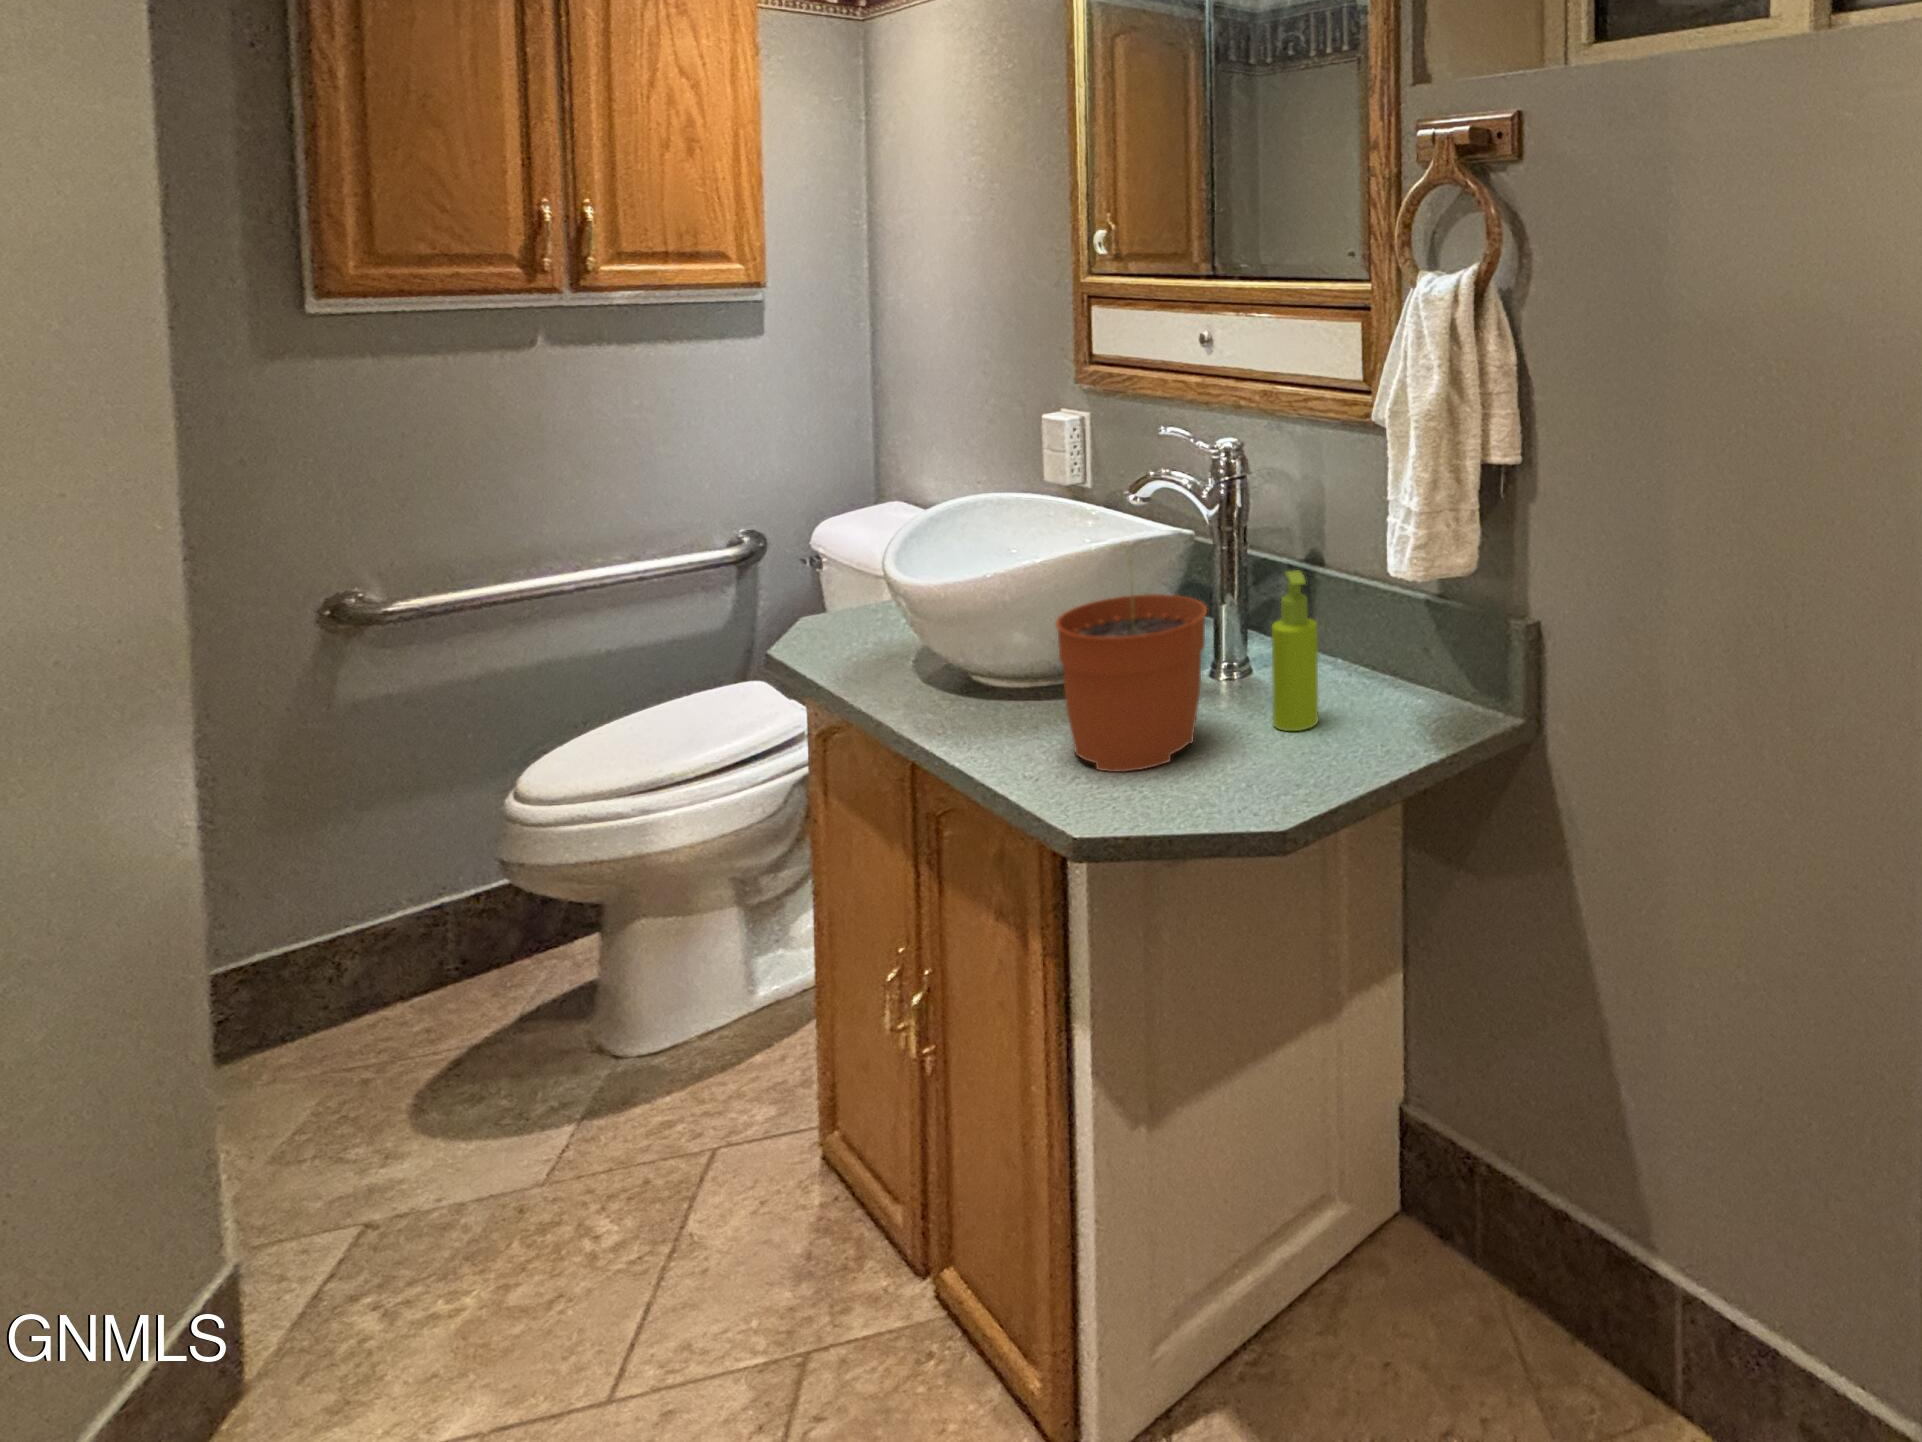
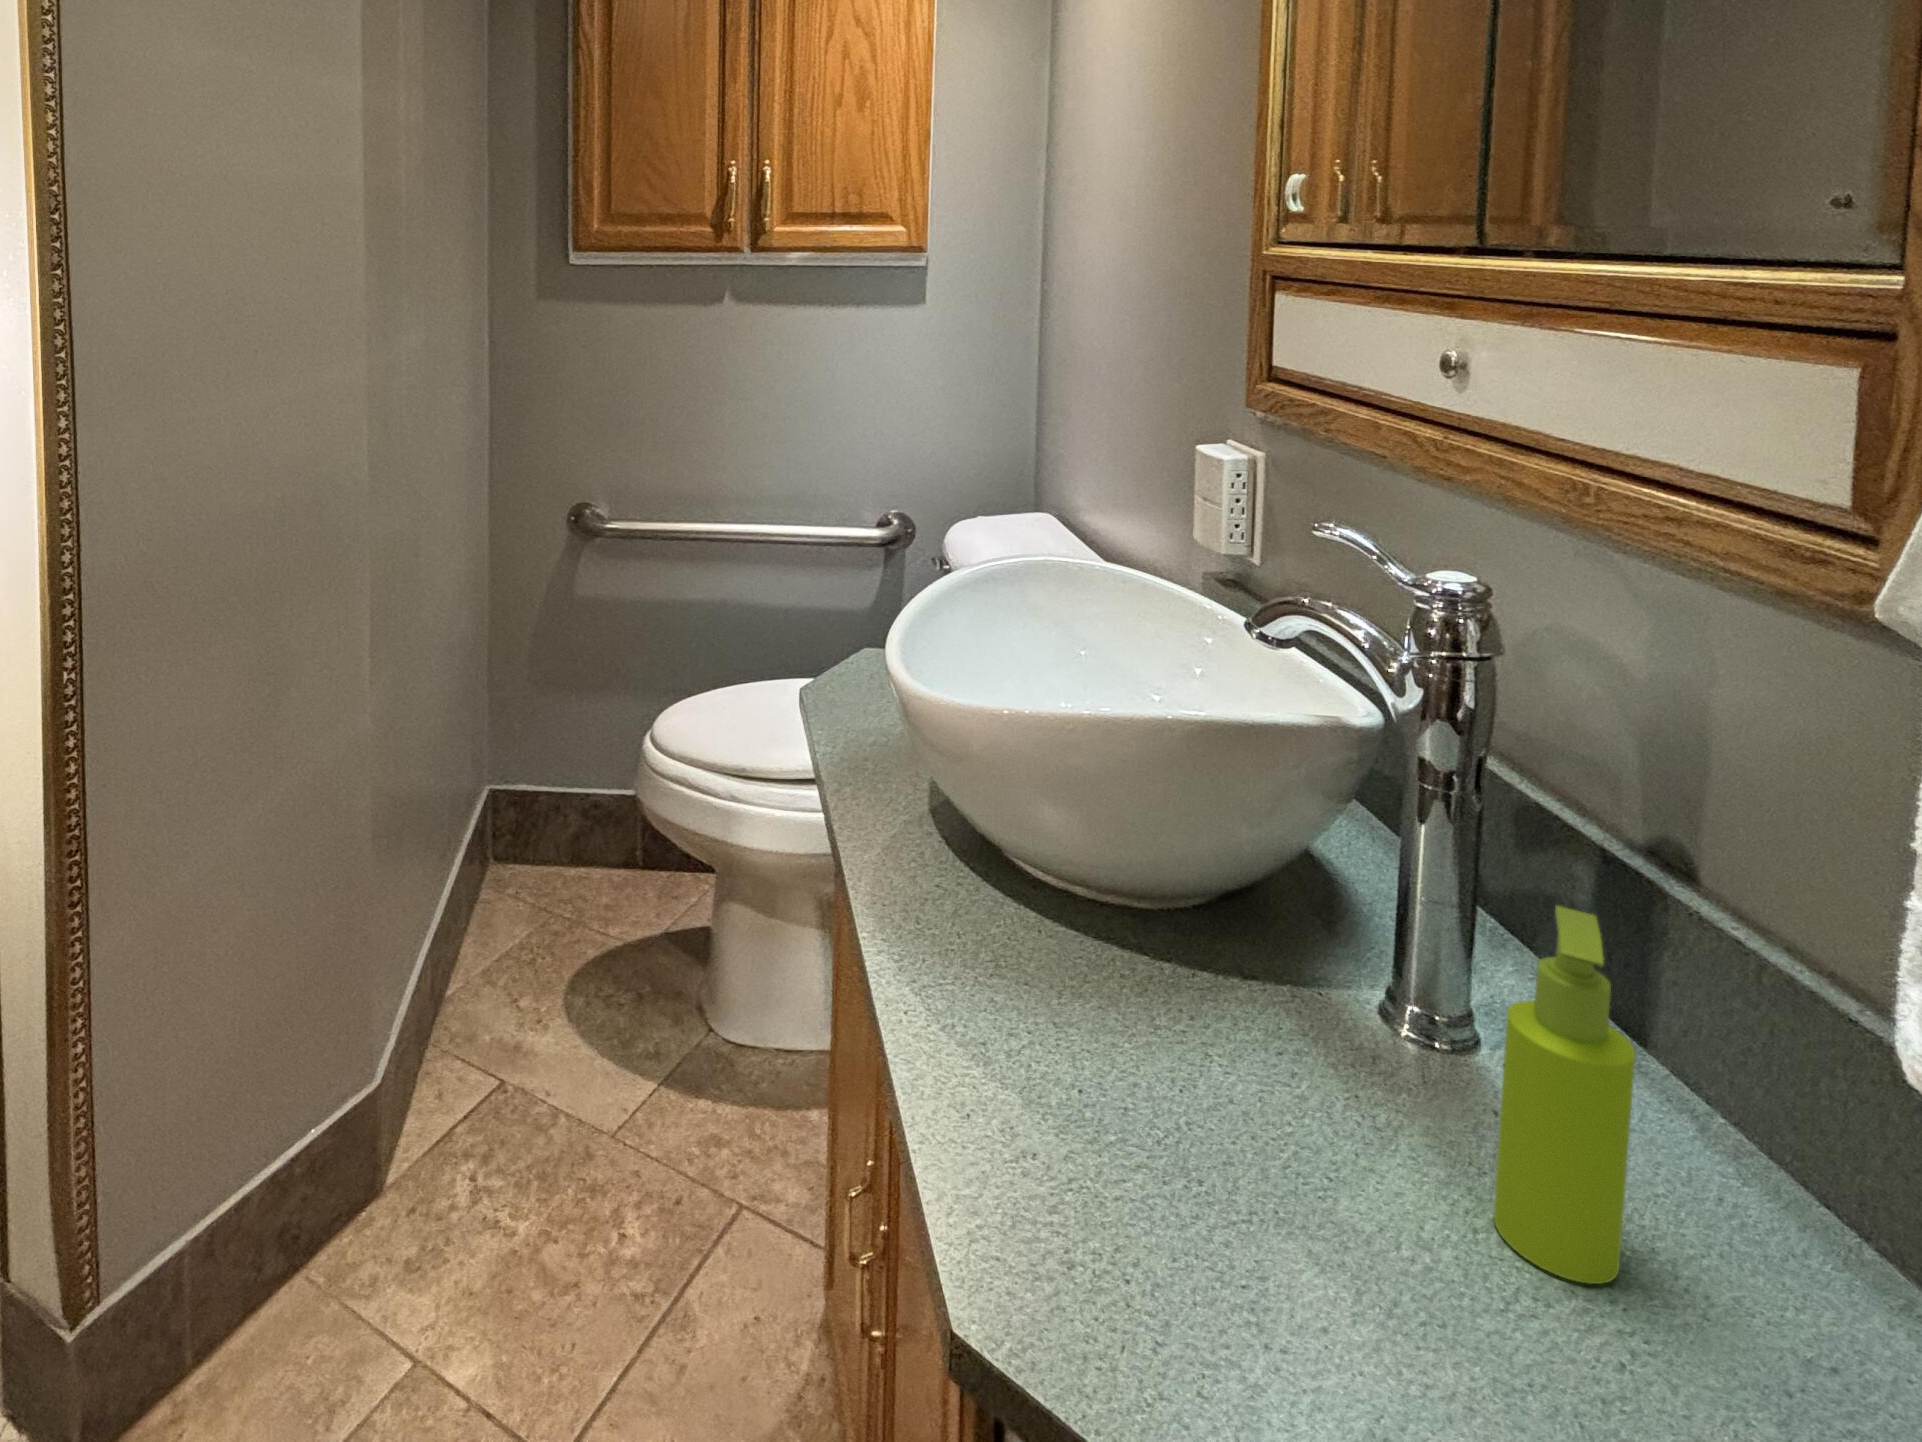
plant pot: present [1056,563,1207,772] -> none [1044,729,1345,1197]

